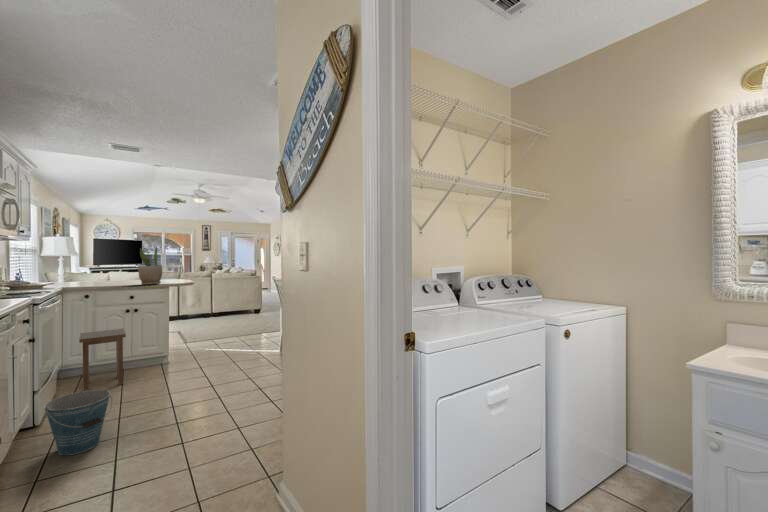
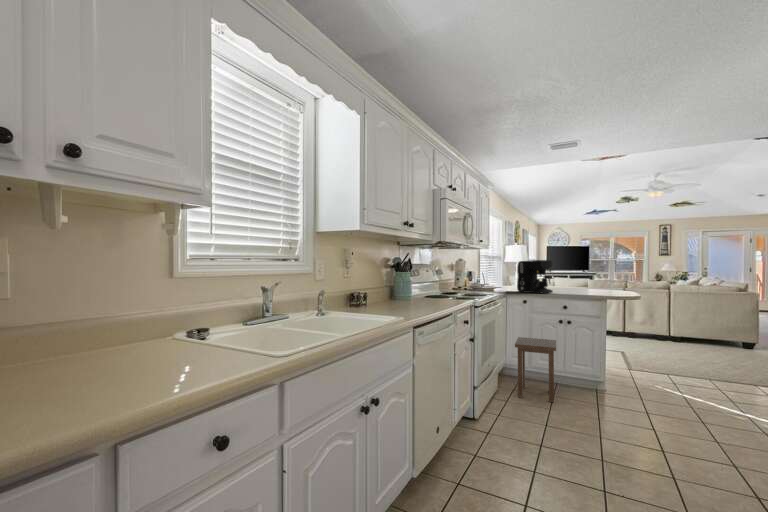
potted plant: present [138,247,162,285] -> none [572,249,599,295]
coffee maker: none [78,255,119,287] -> present [517,260,553,293]
bucket: present [44,389,112,455] -> none [471,403,529,475]

